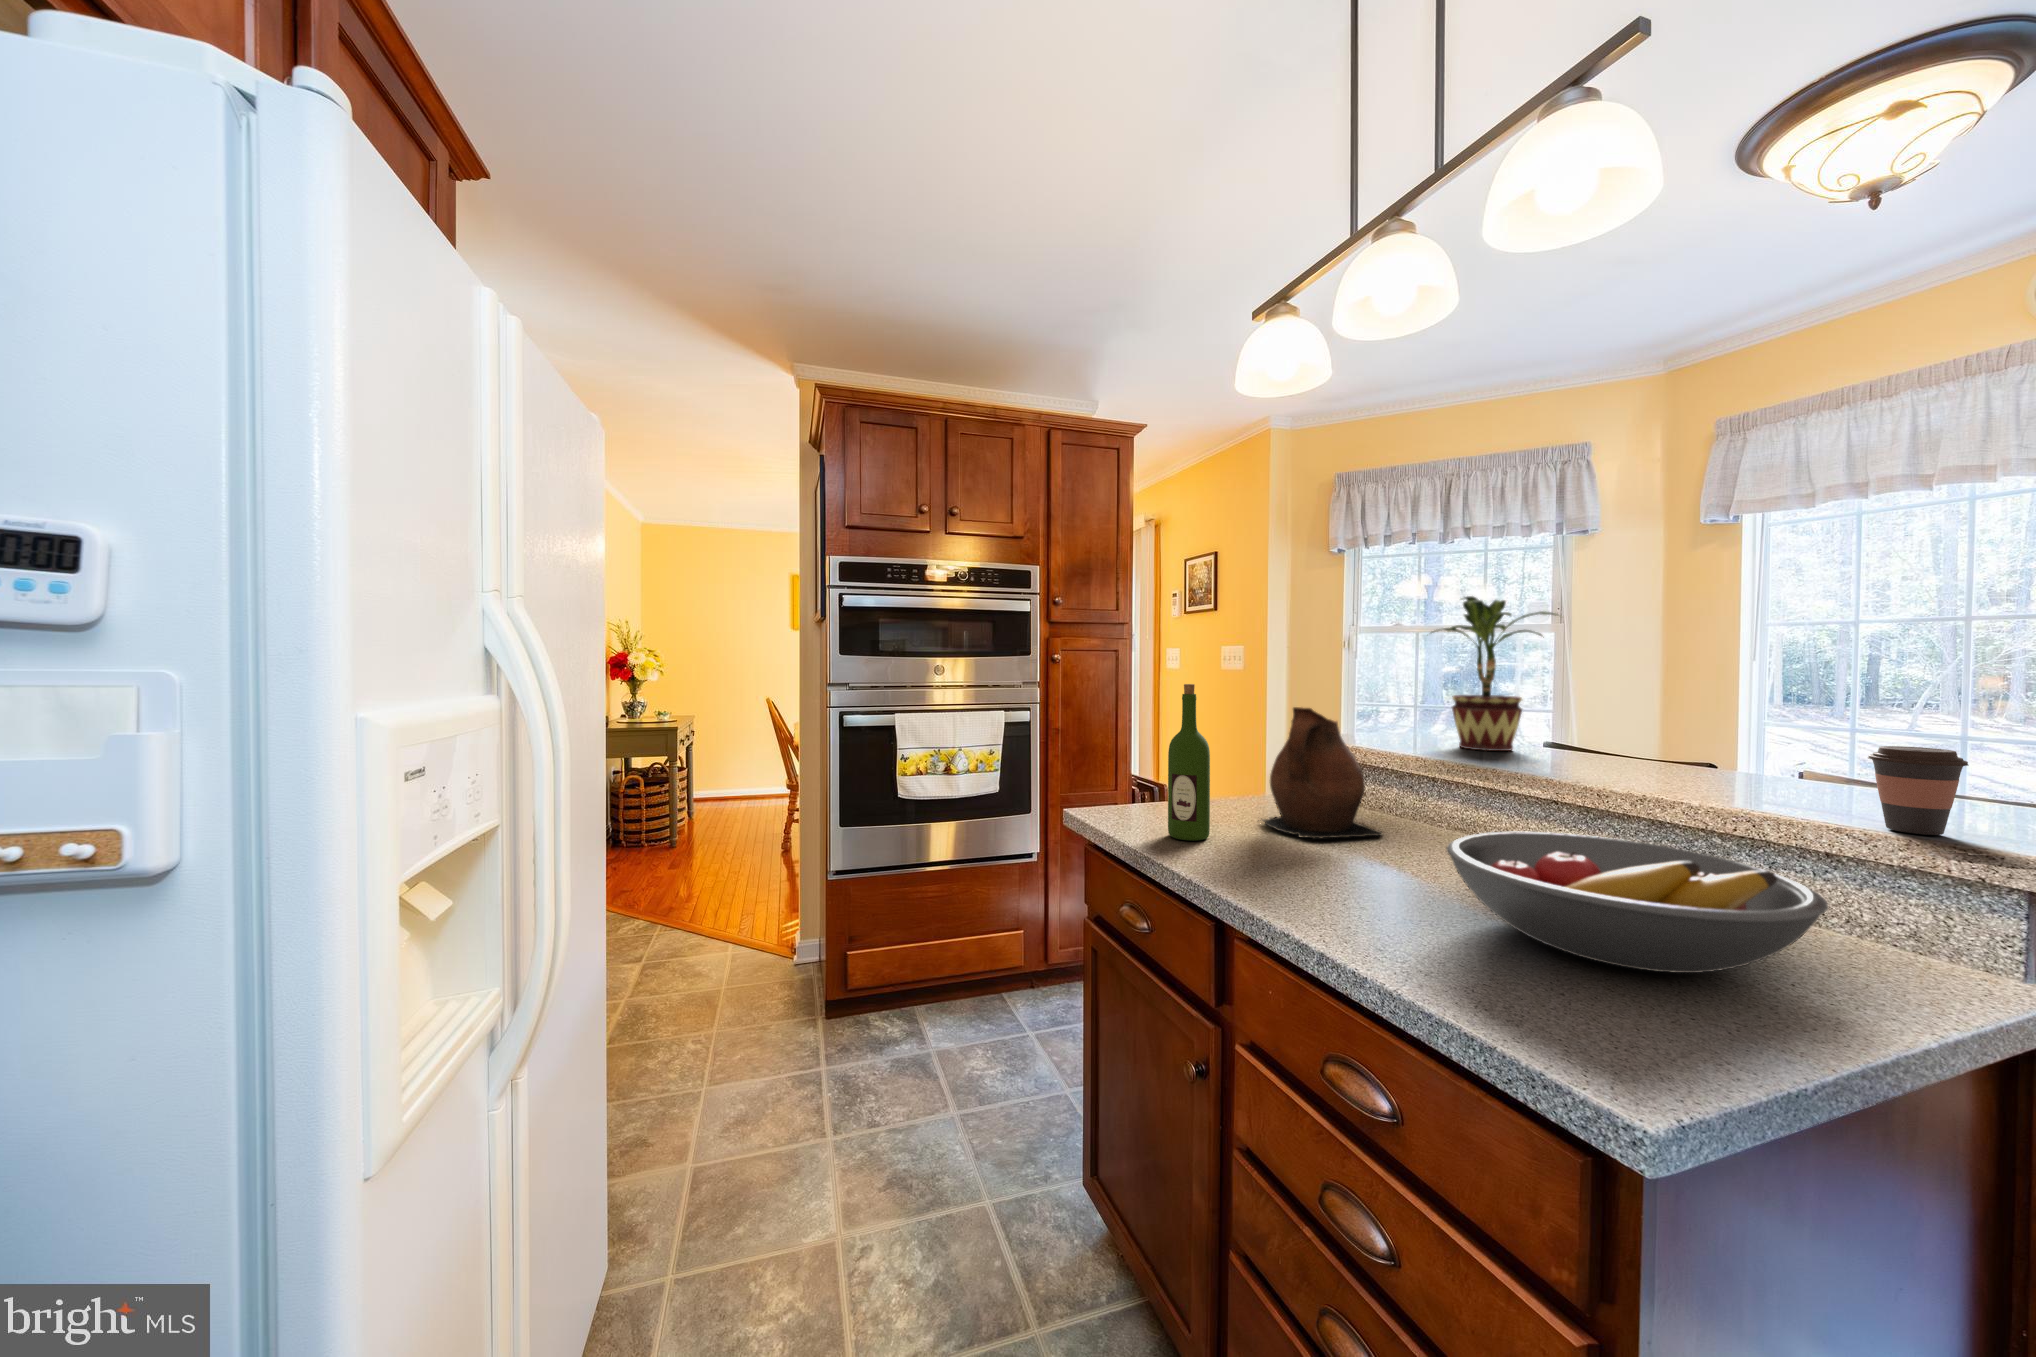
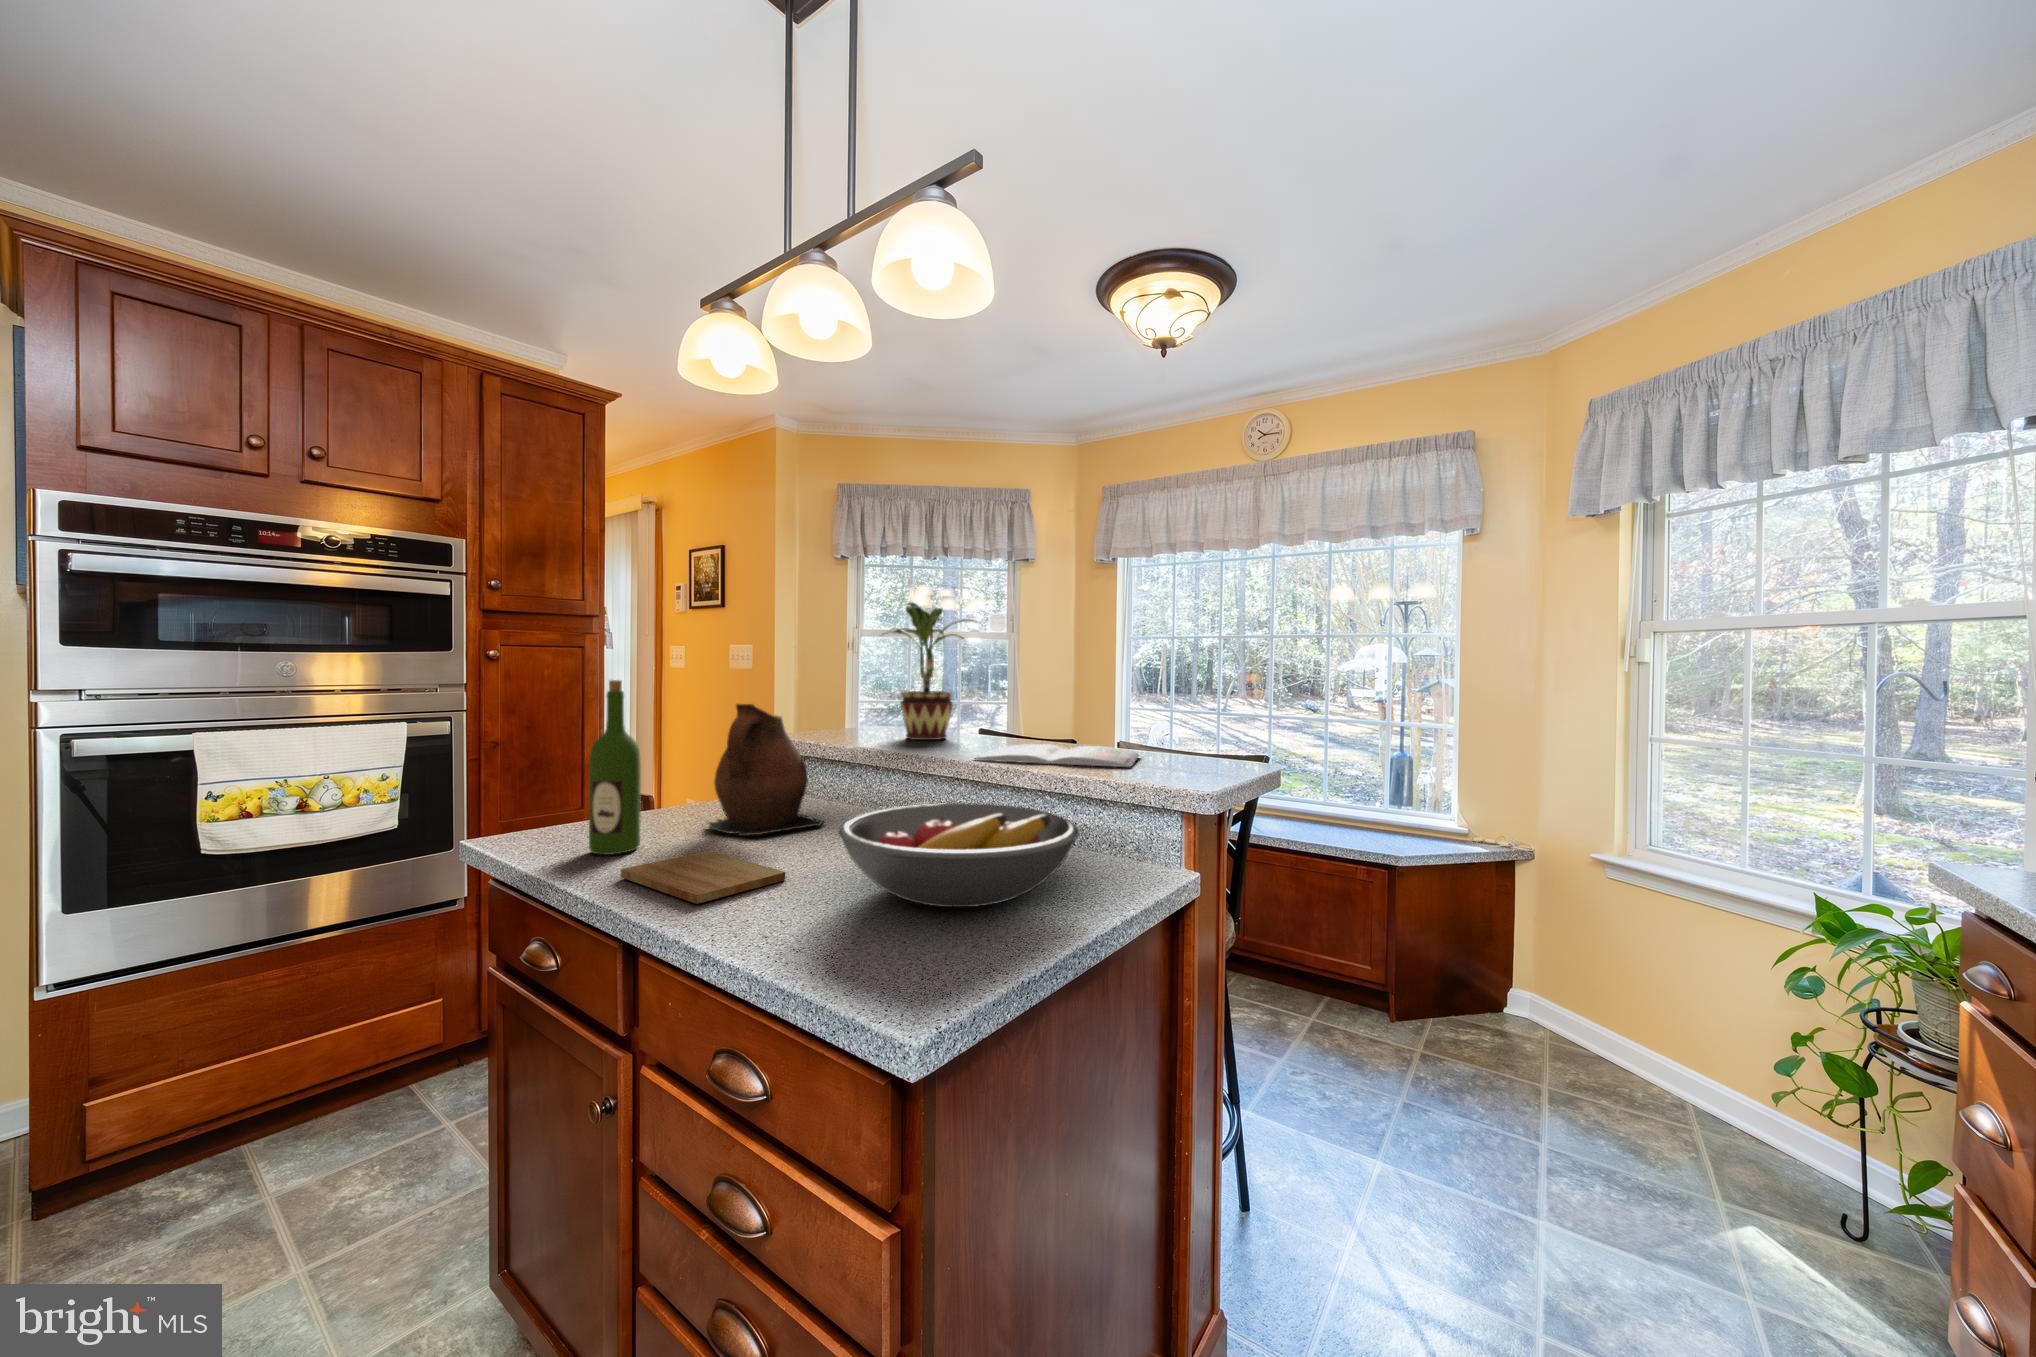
coffee cup: present [1868,746,1968,835] -> none [1121,719,1166,779]
magazine: none [1579,766,1867,812] -> present [974,744,1139,767]
cutting board: none [1208,850,1372,904] -> present [621,851,785,904]

